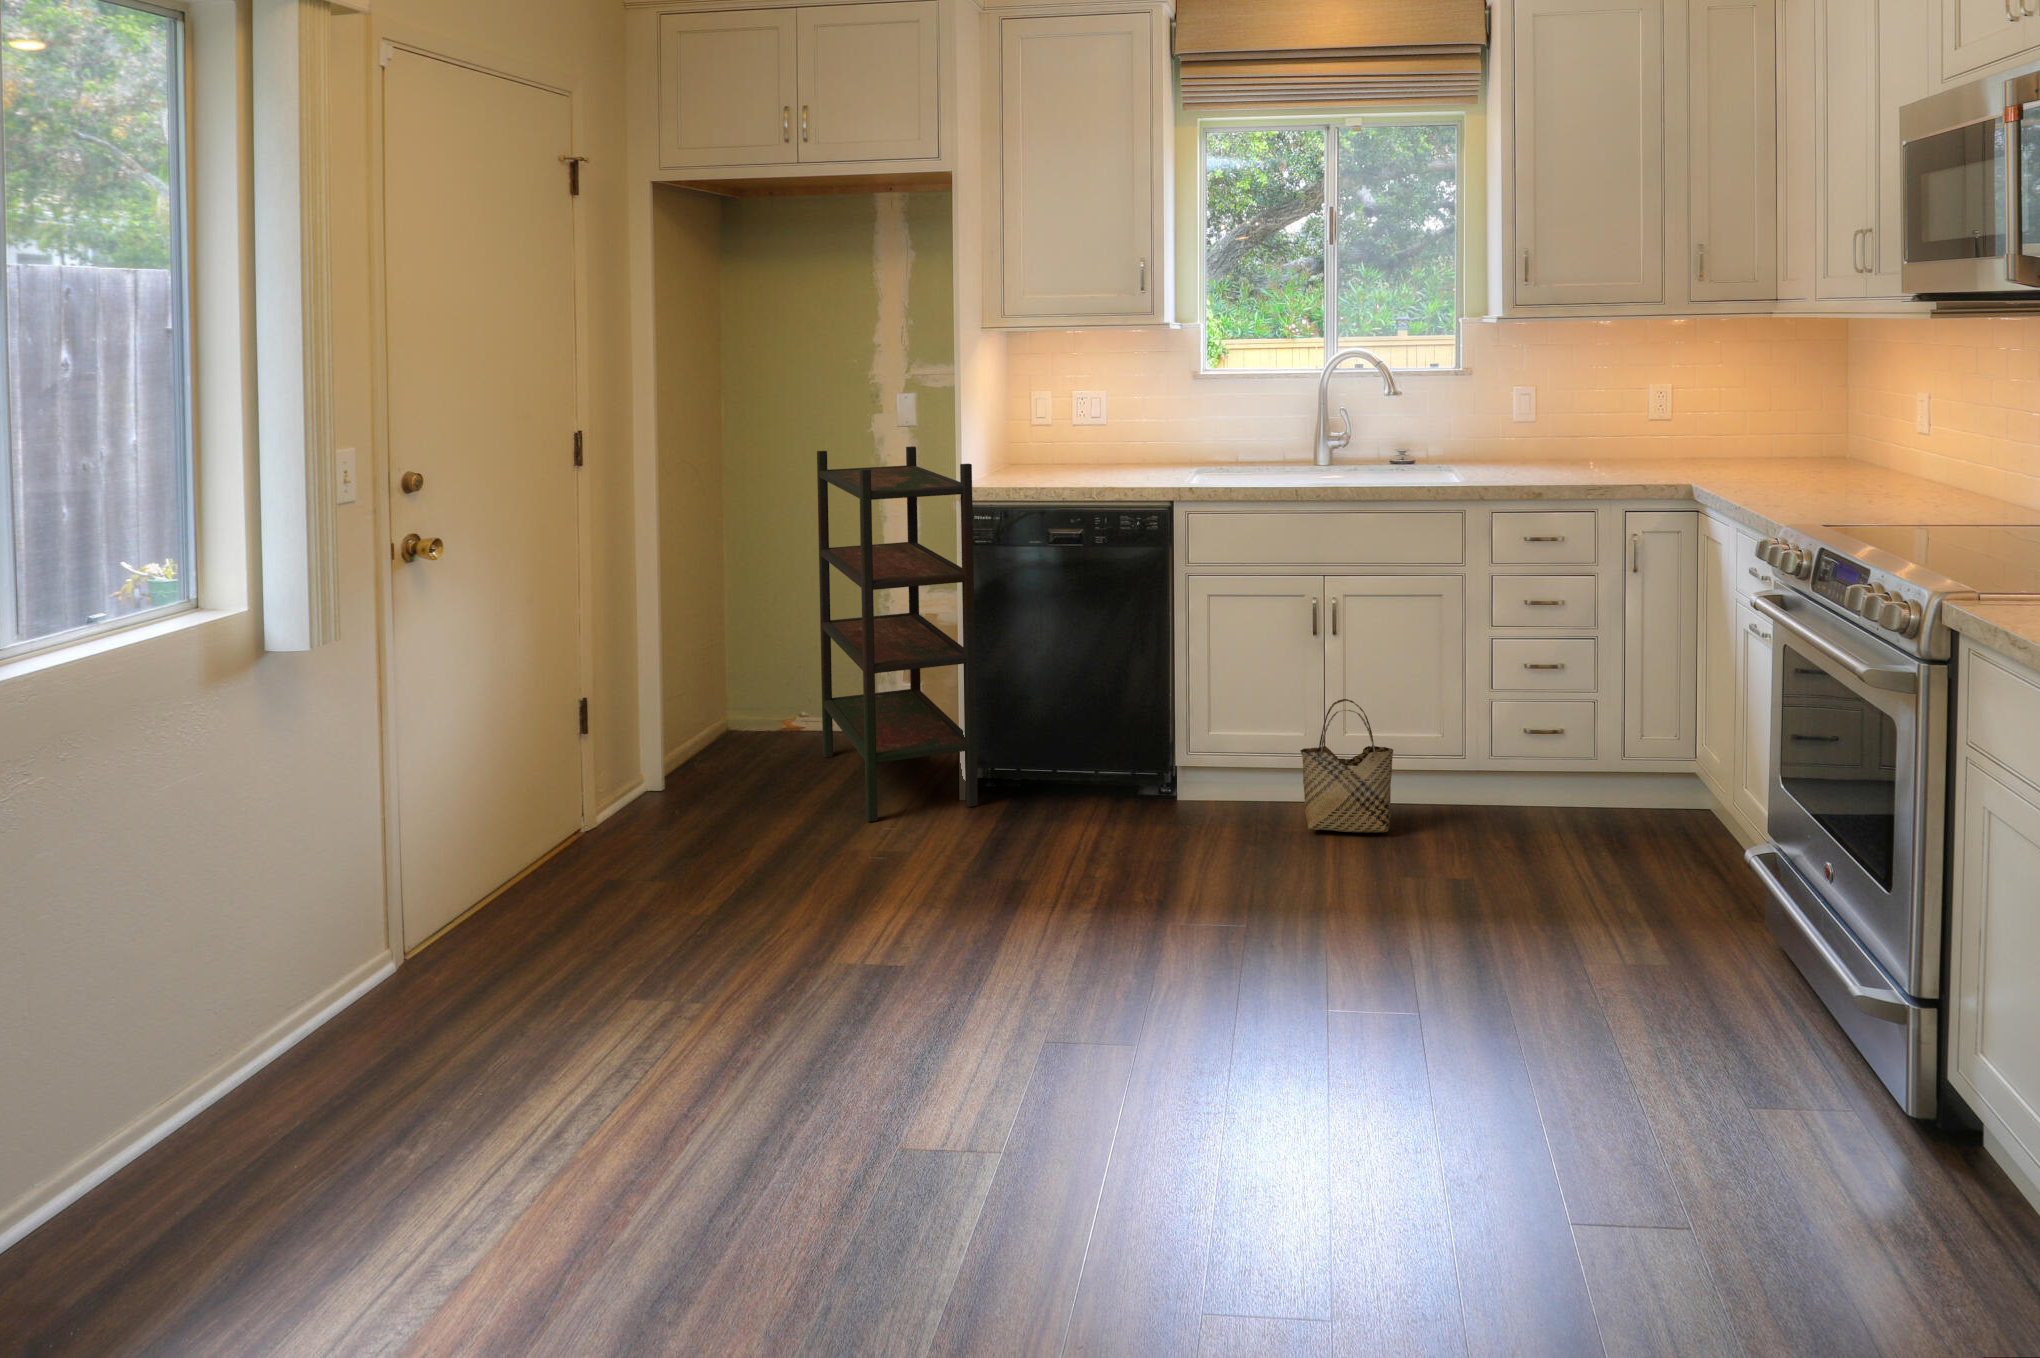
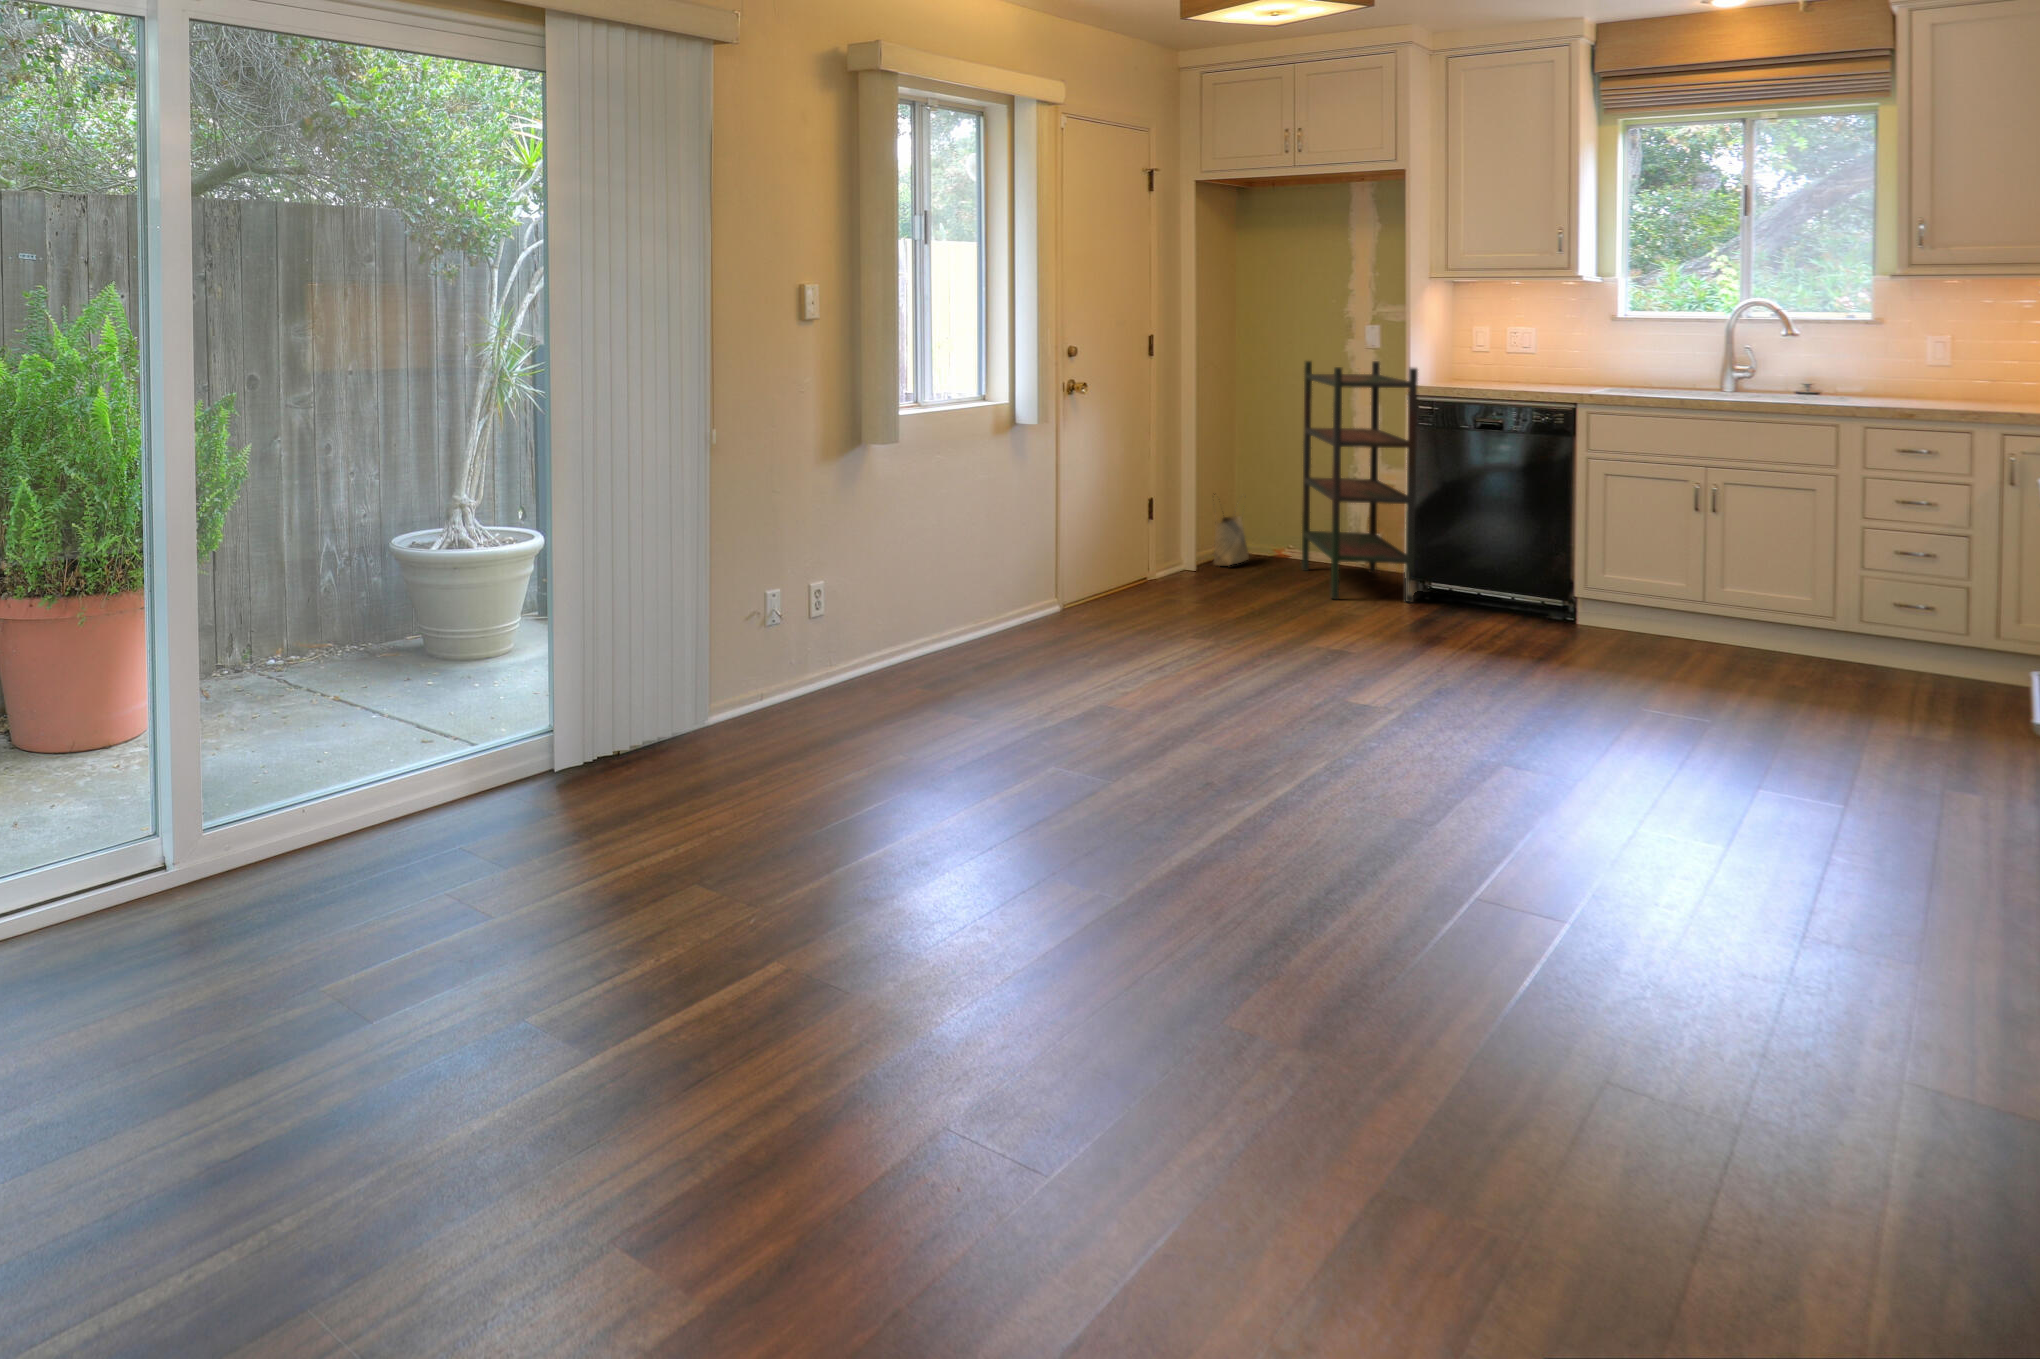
woven basket: present [1300,699,1393,832] -> present [1214,494,1249,566]

